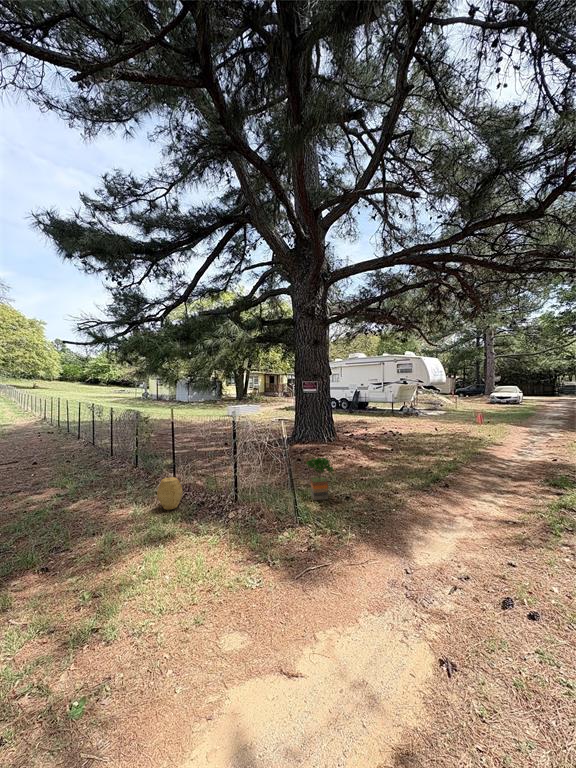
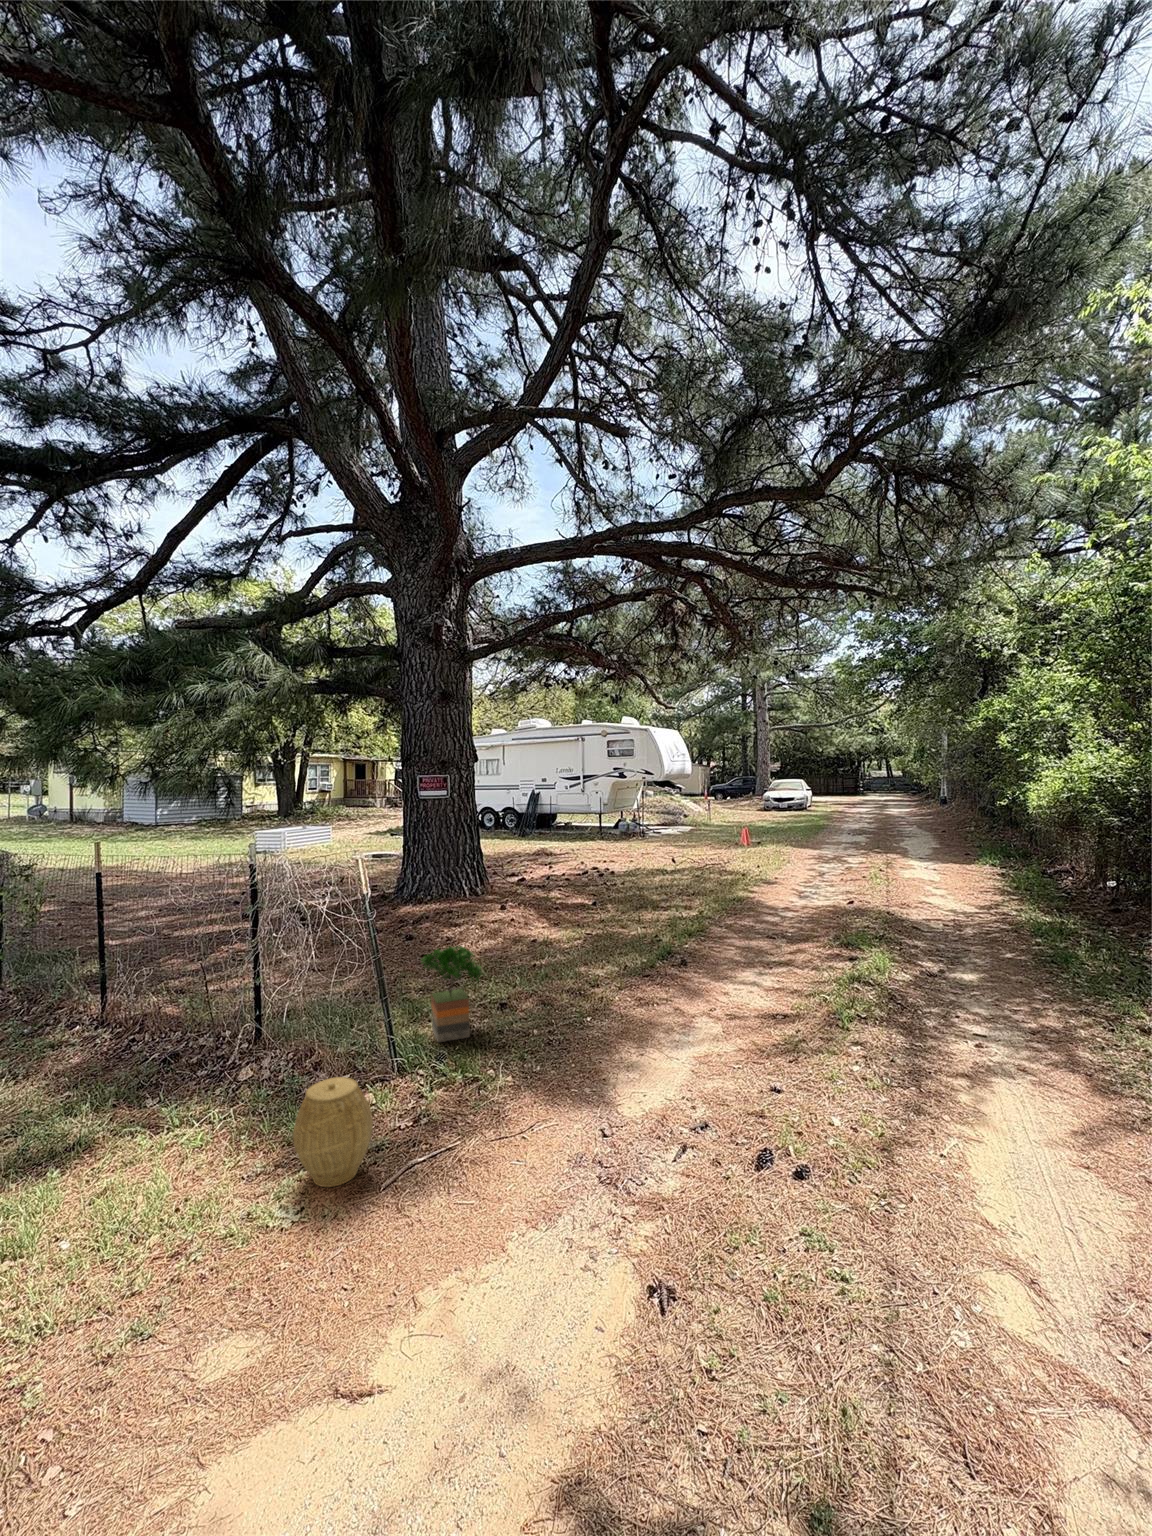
woven basket: present [157,477,182,510] -> present [293,1077,373,1187]

